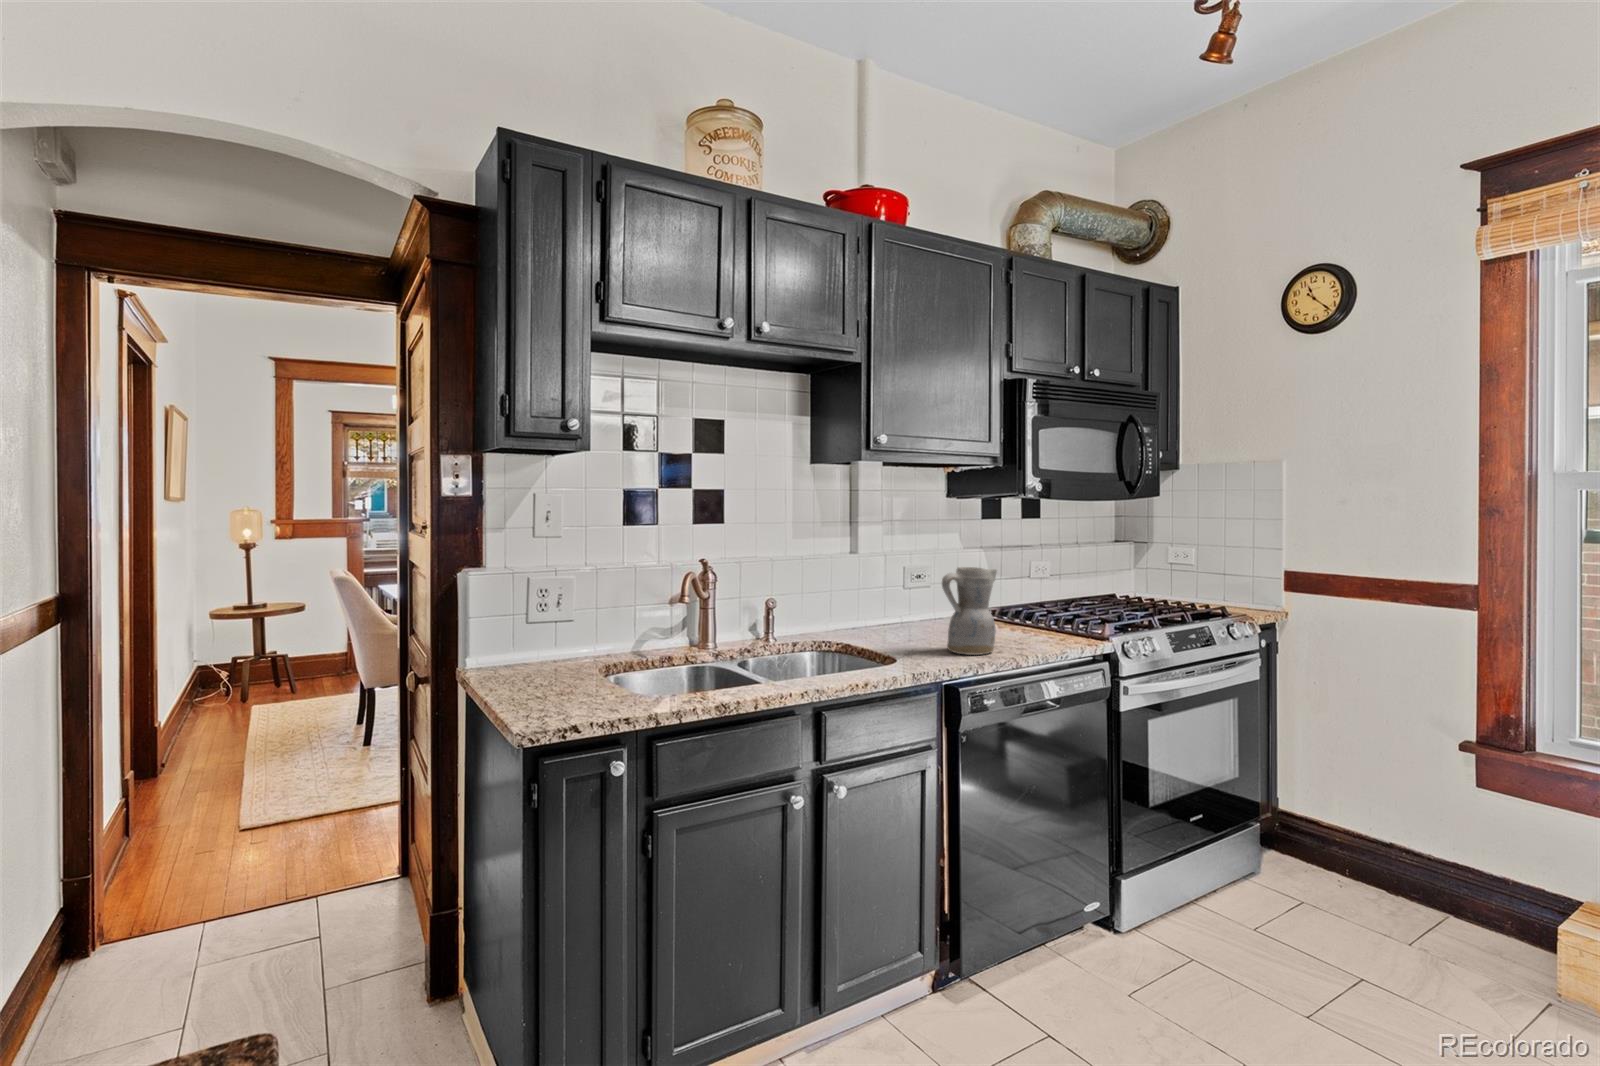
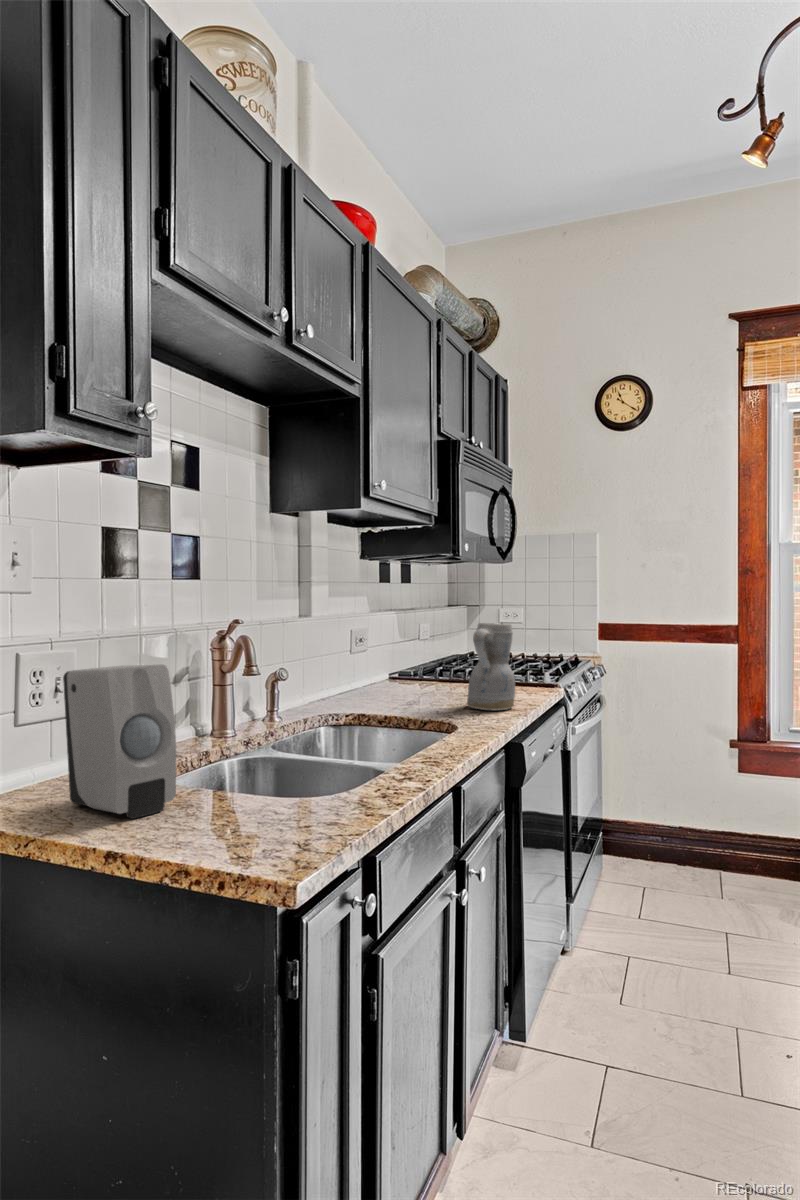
soap dispenser: none [520,587,570,689] -> present [63,664,176,819]

